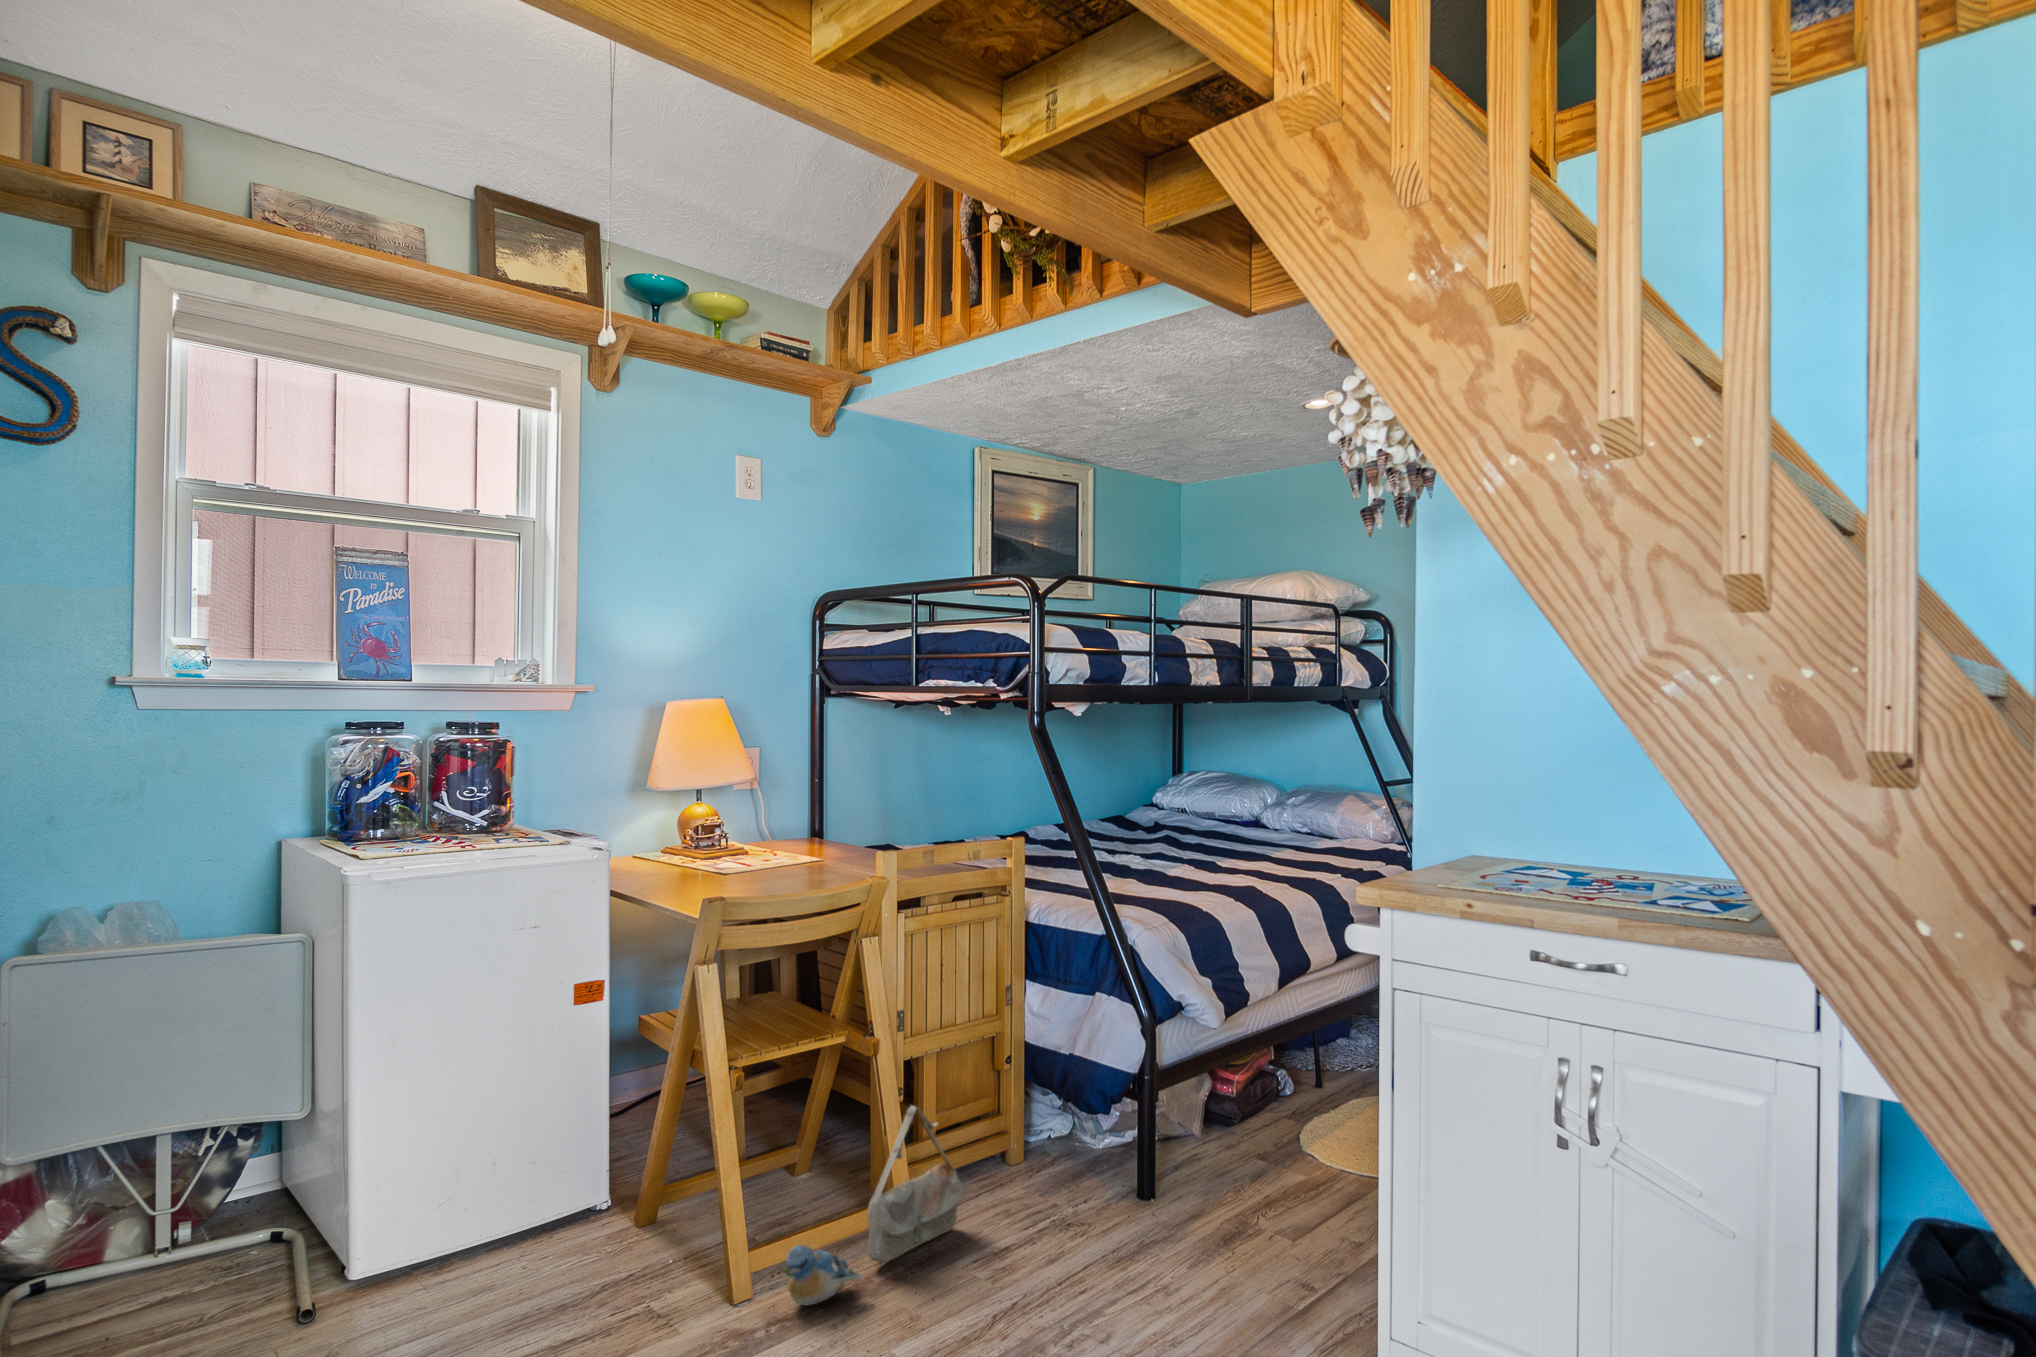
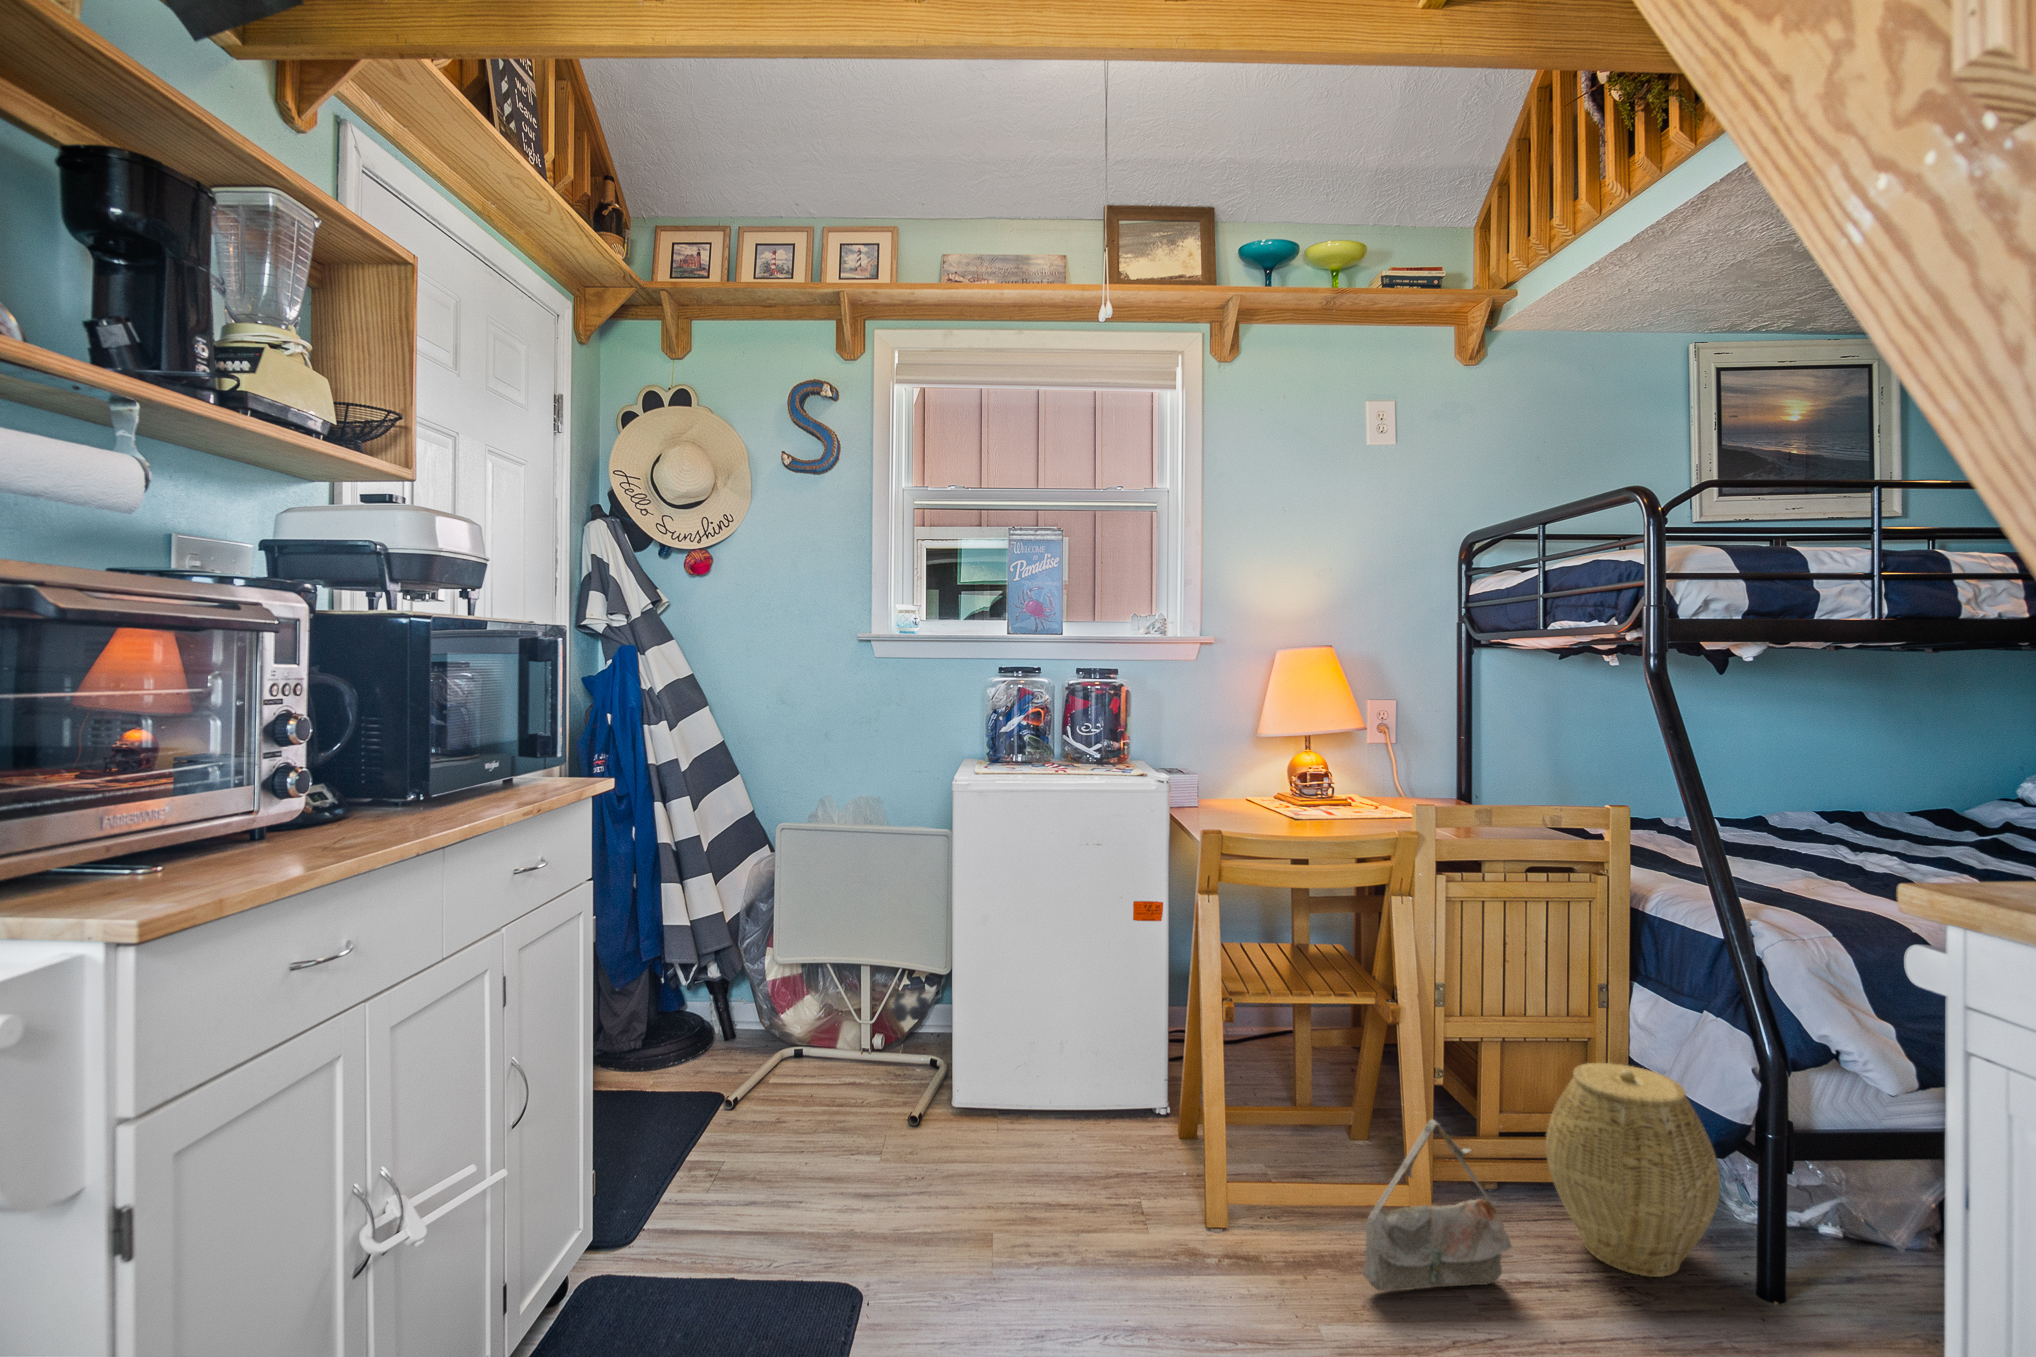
woven basket: none [963,1034,1077,1191] -> present [1546,1063,1720,1277]
plush toy: present [785,1245,863,1305] -> none [1241,1234,1337,1307]

